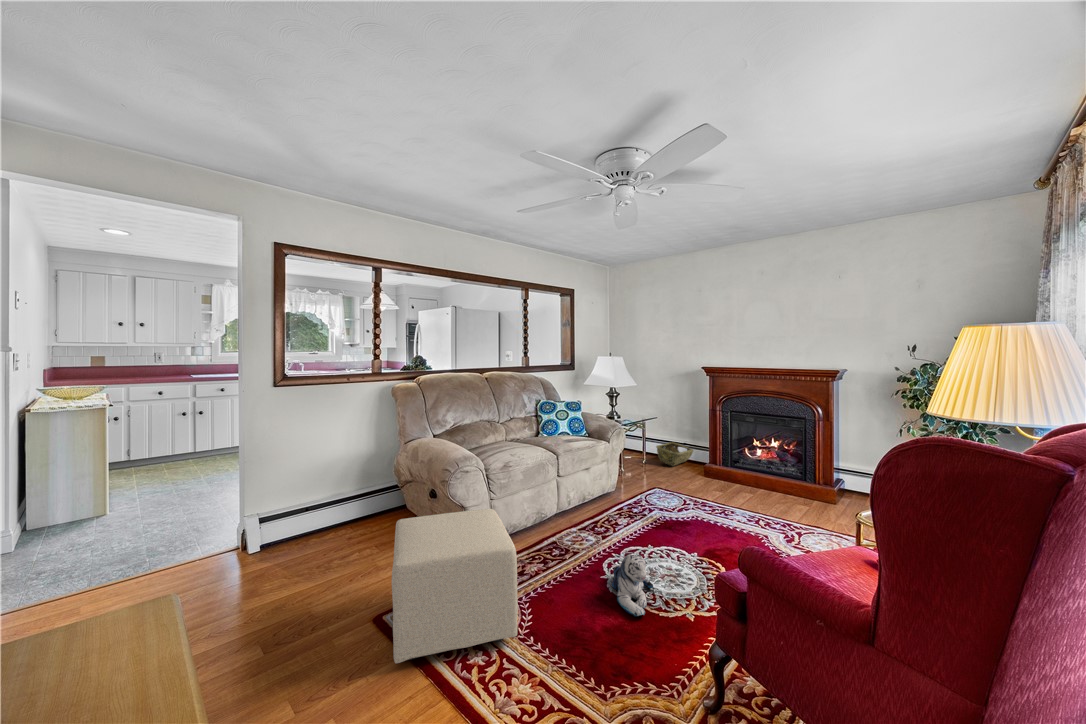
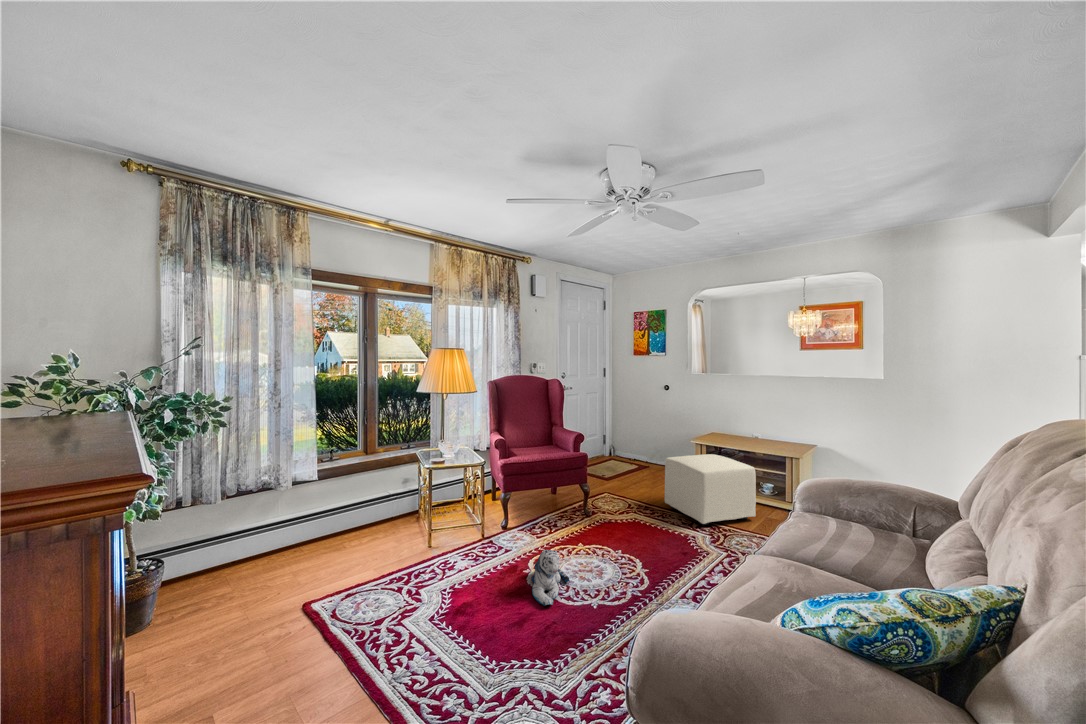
woven basket: present [656,442,693,466] -> none [615,449,652,472]
ottoman: present [392,509,518,663] -> present [665,454,756,525]

